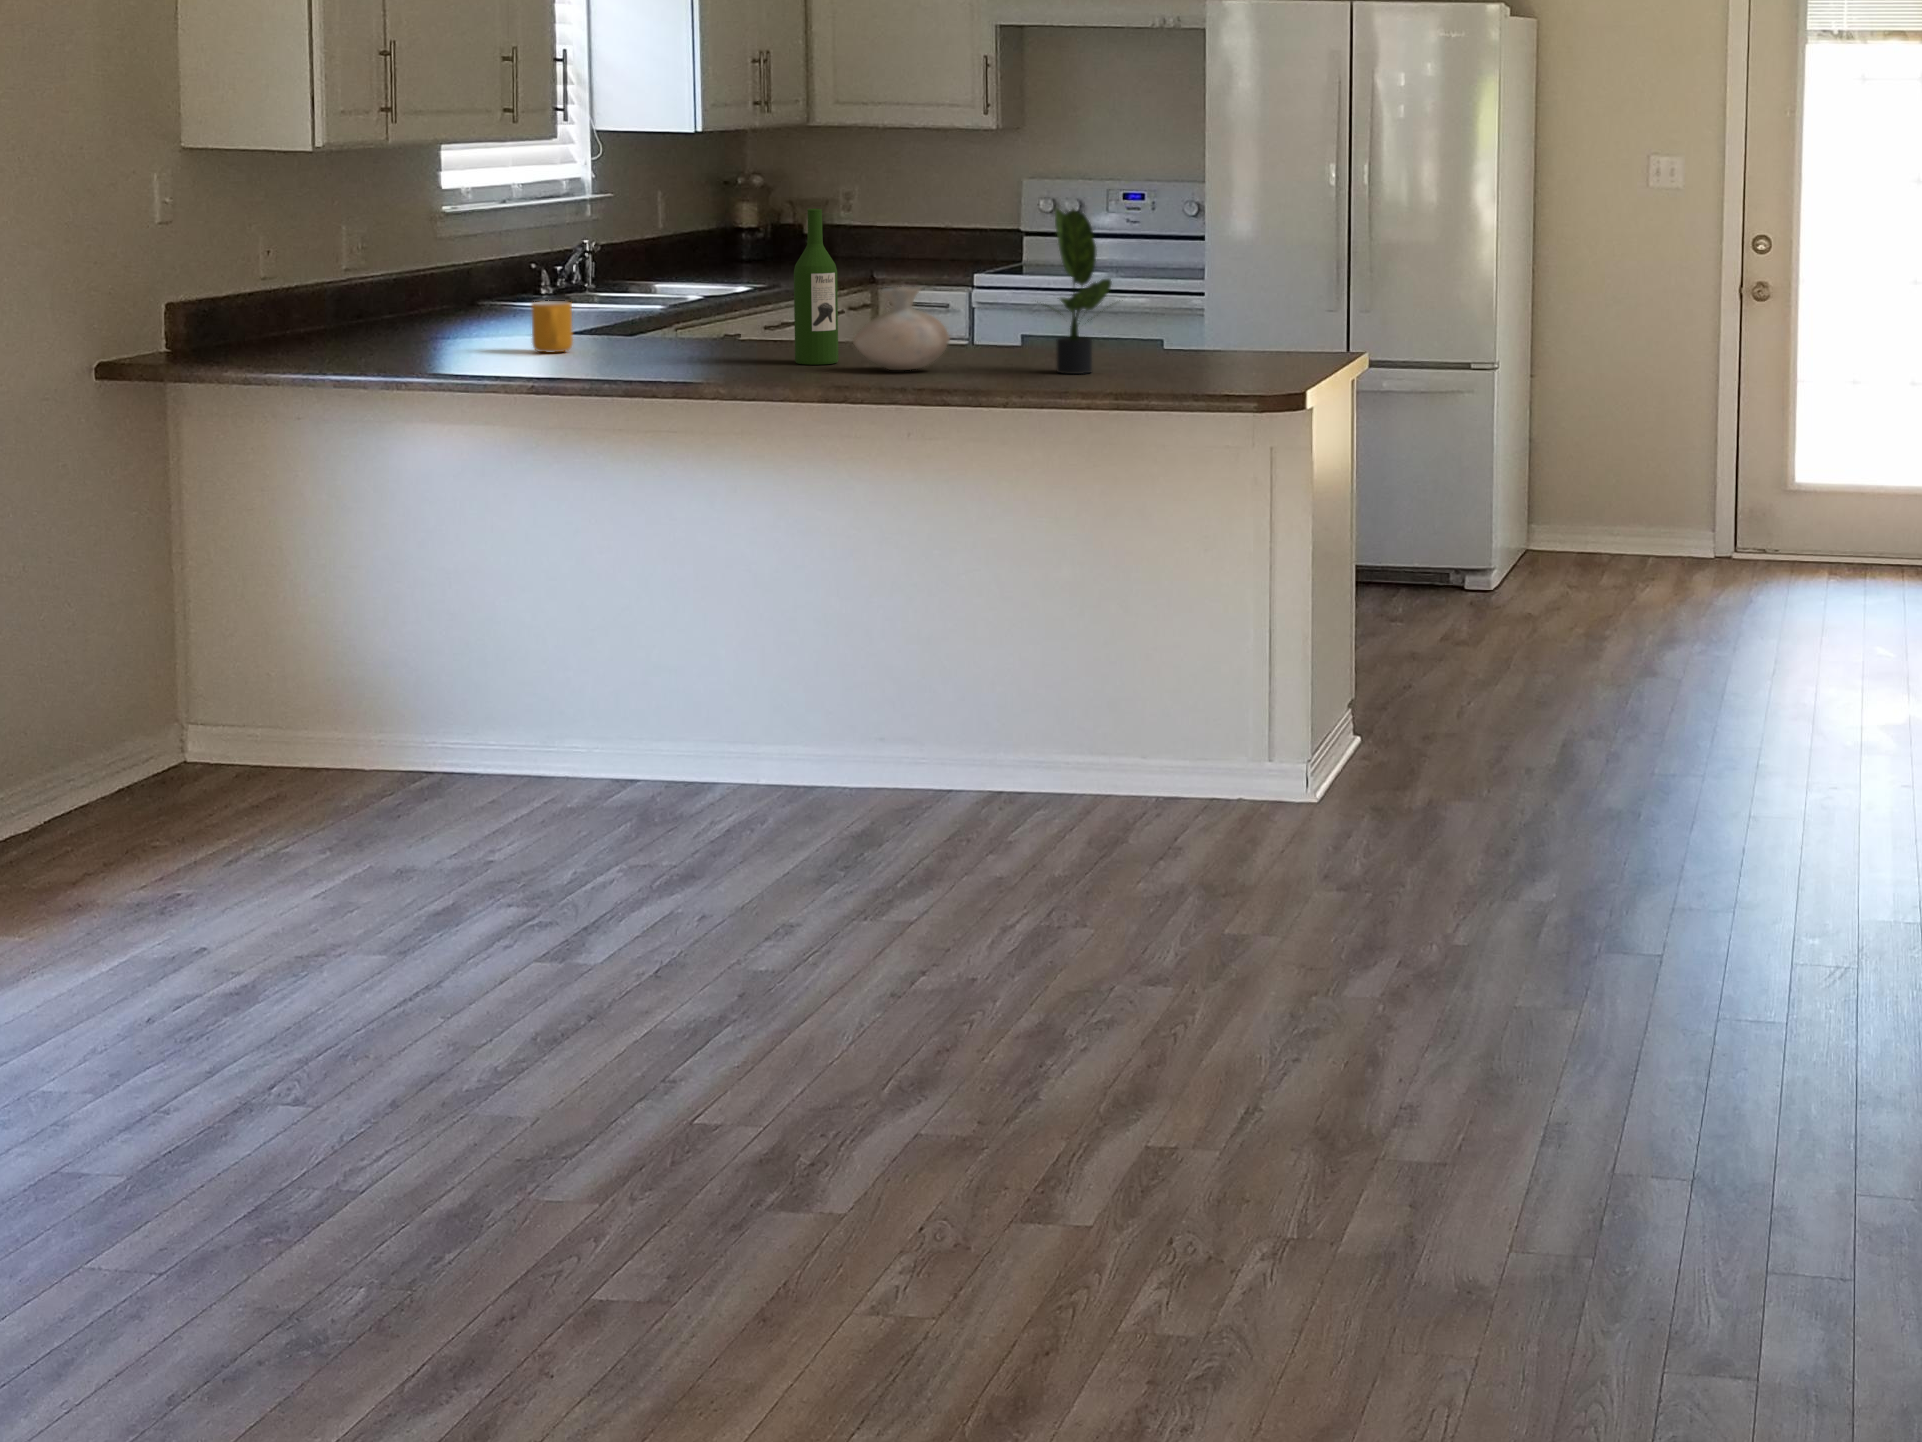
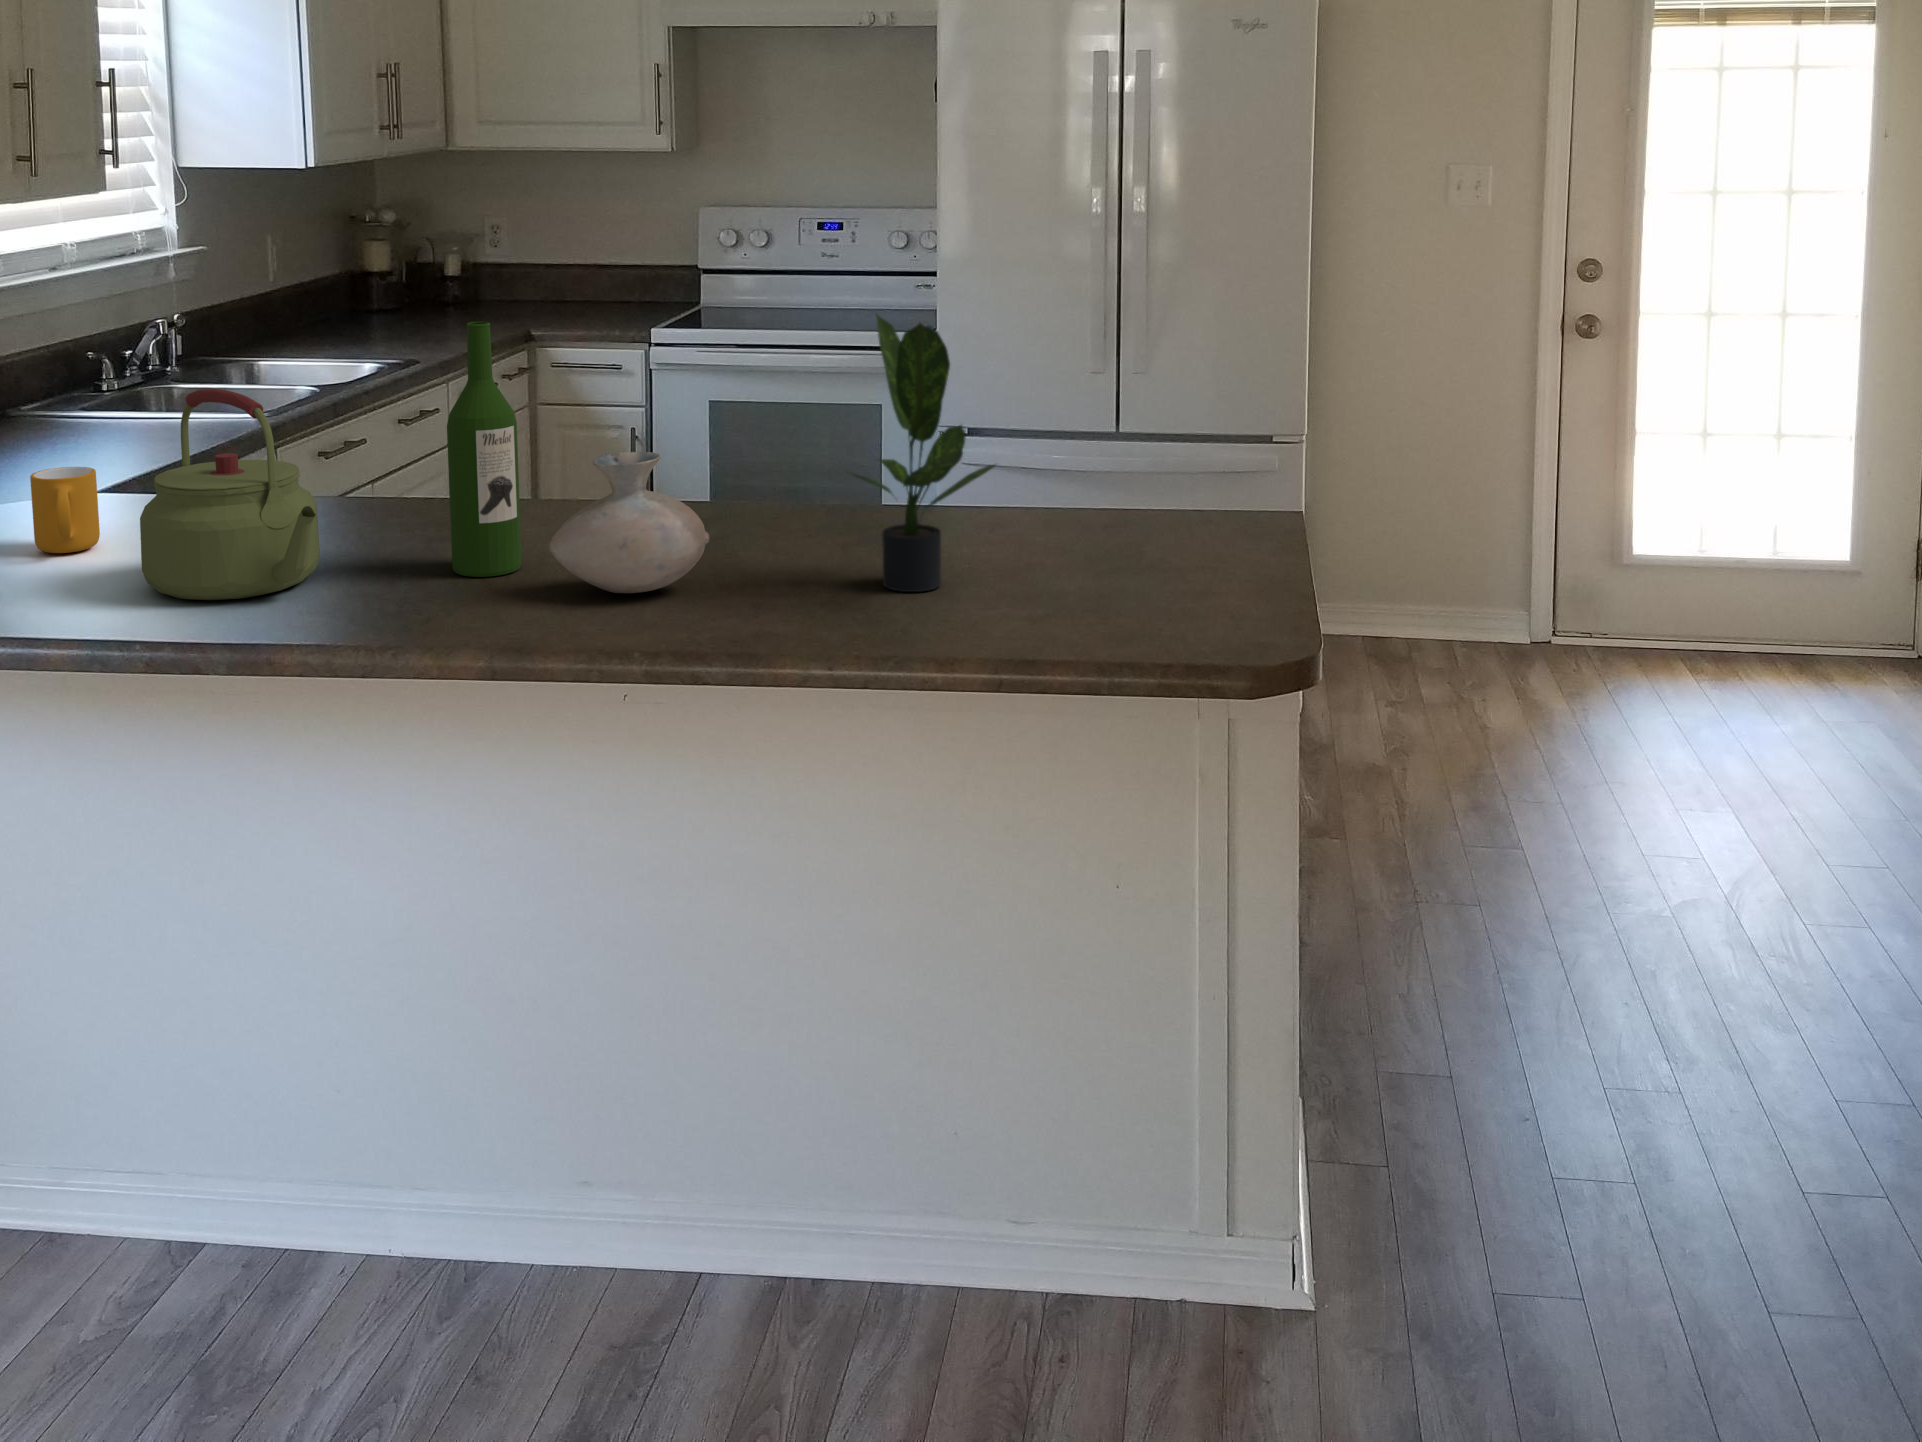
kettle: none [607,244,714,368] -> present [140,389,320,600]

